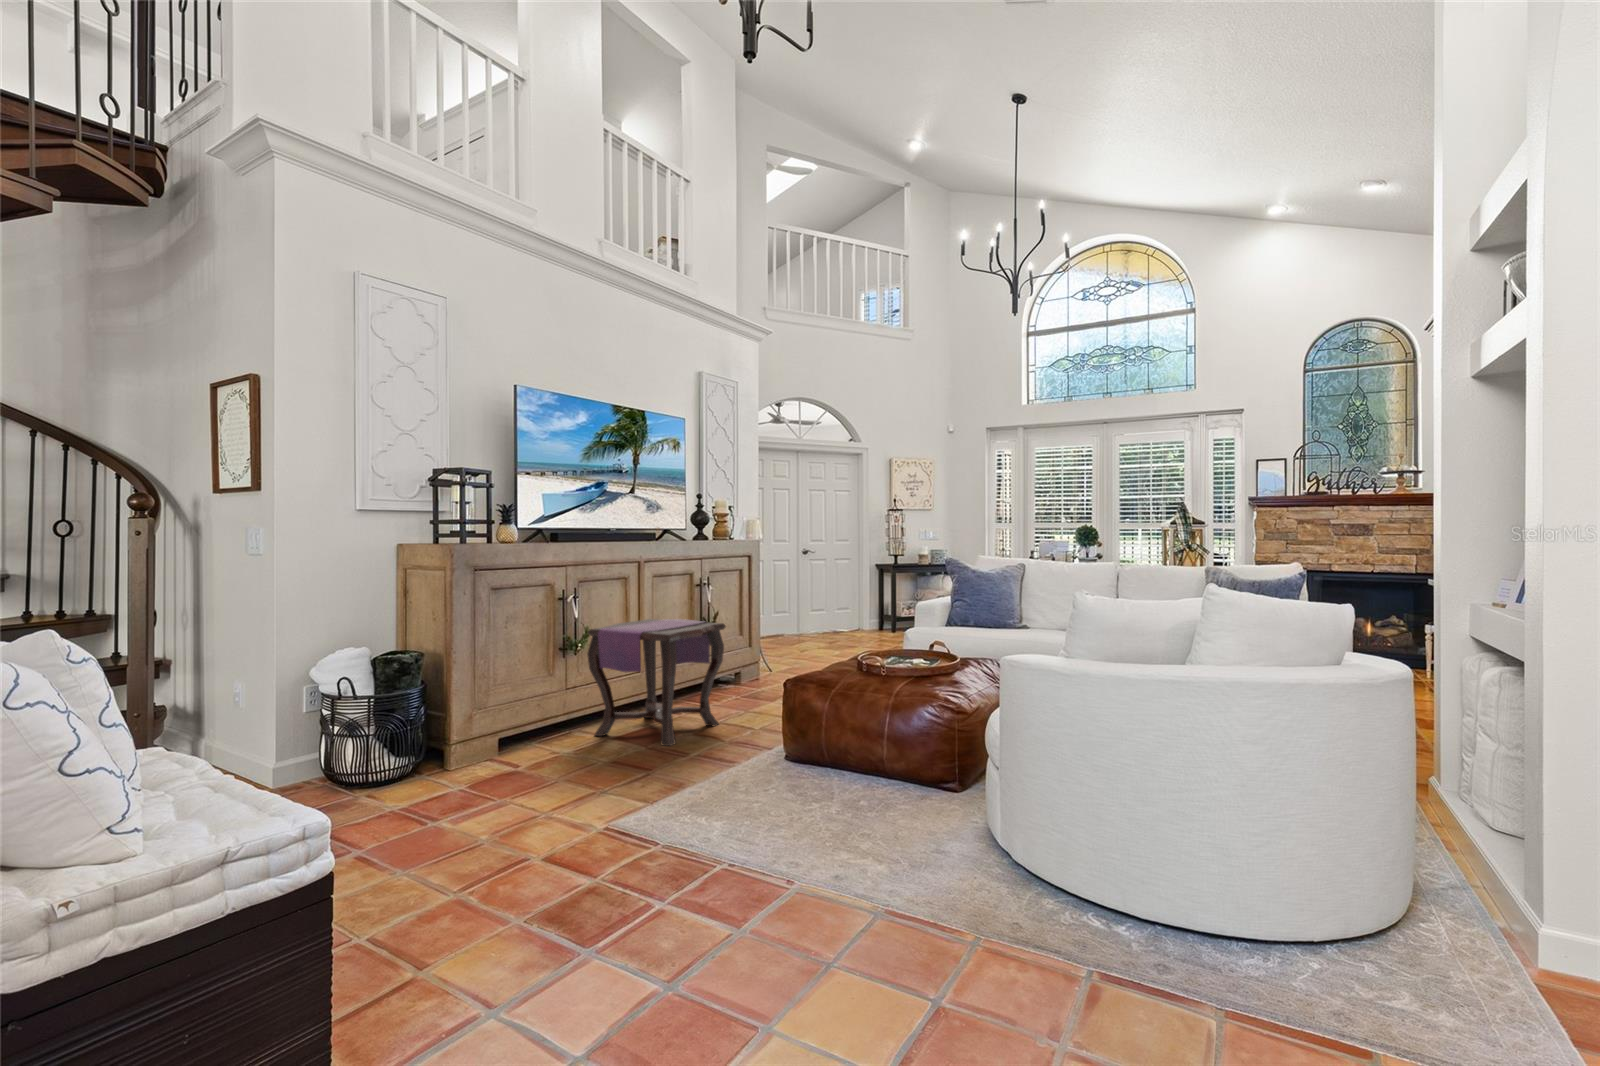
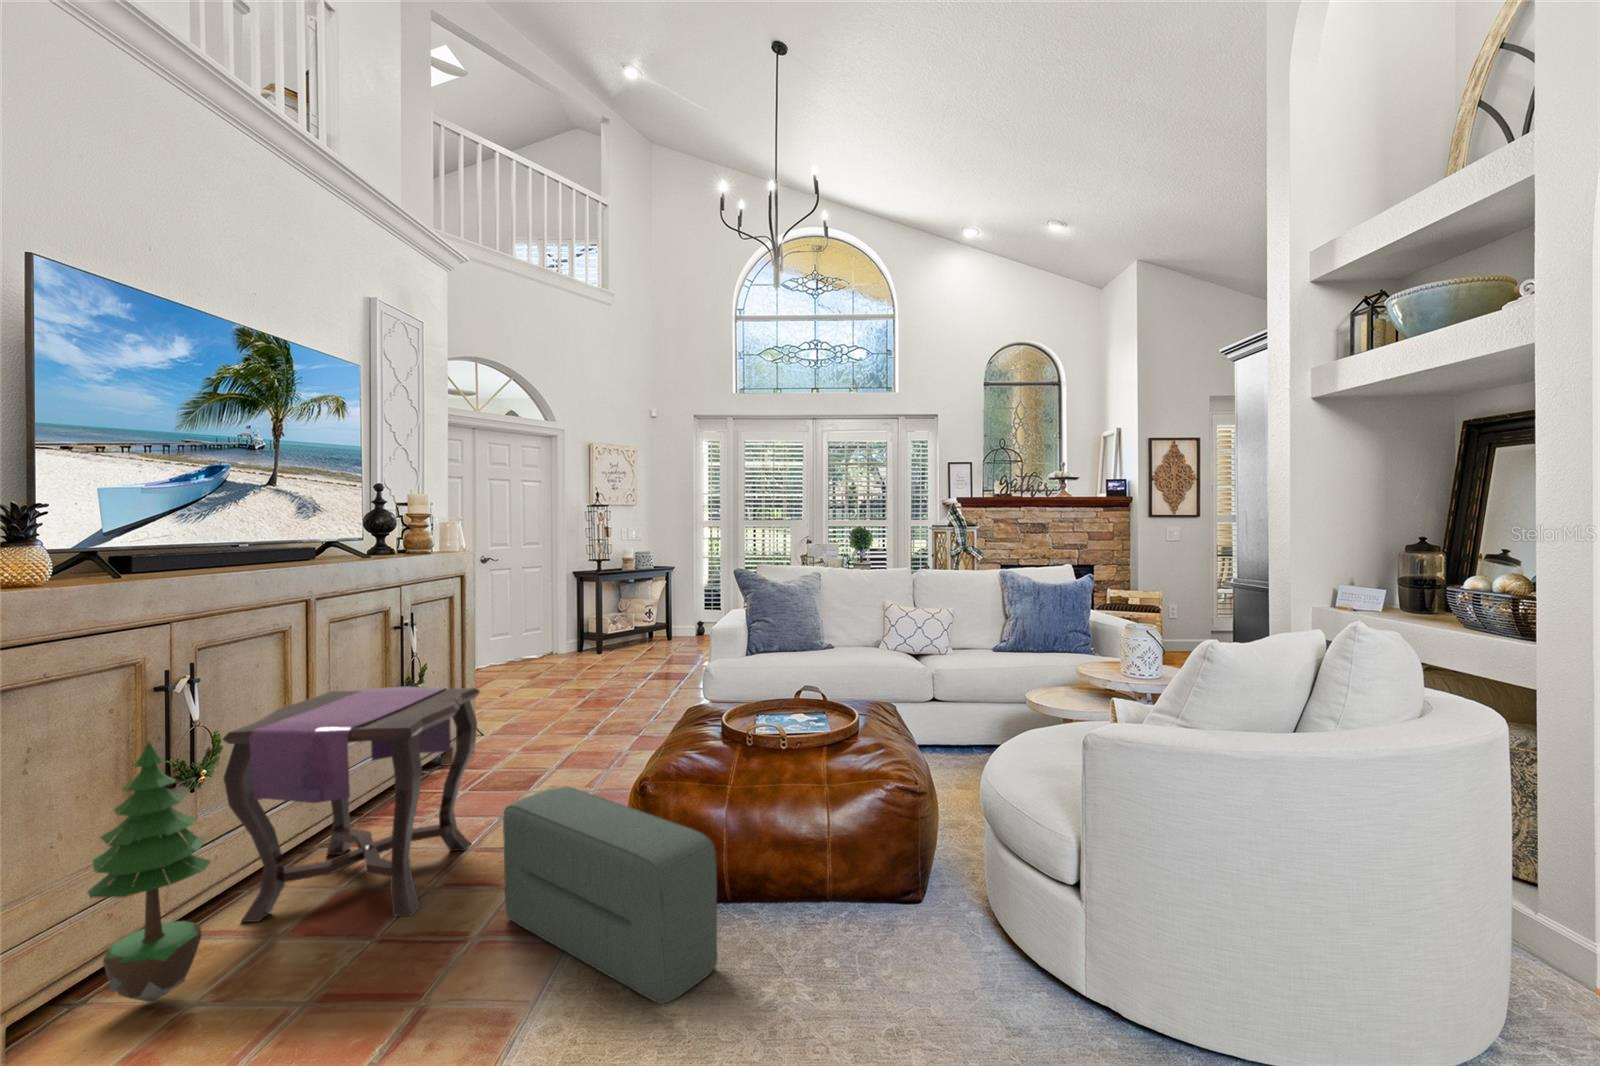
potted tree: none [526,622,575,754] -> present [88,742,211,1002]
pouf: none [712,681,804,796] -> present [503,787,717,1004]

